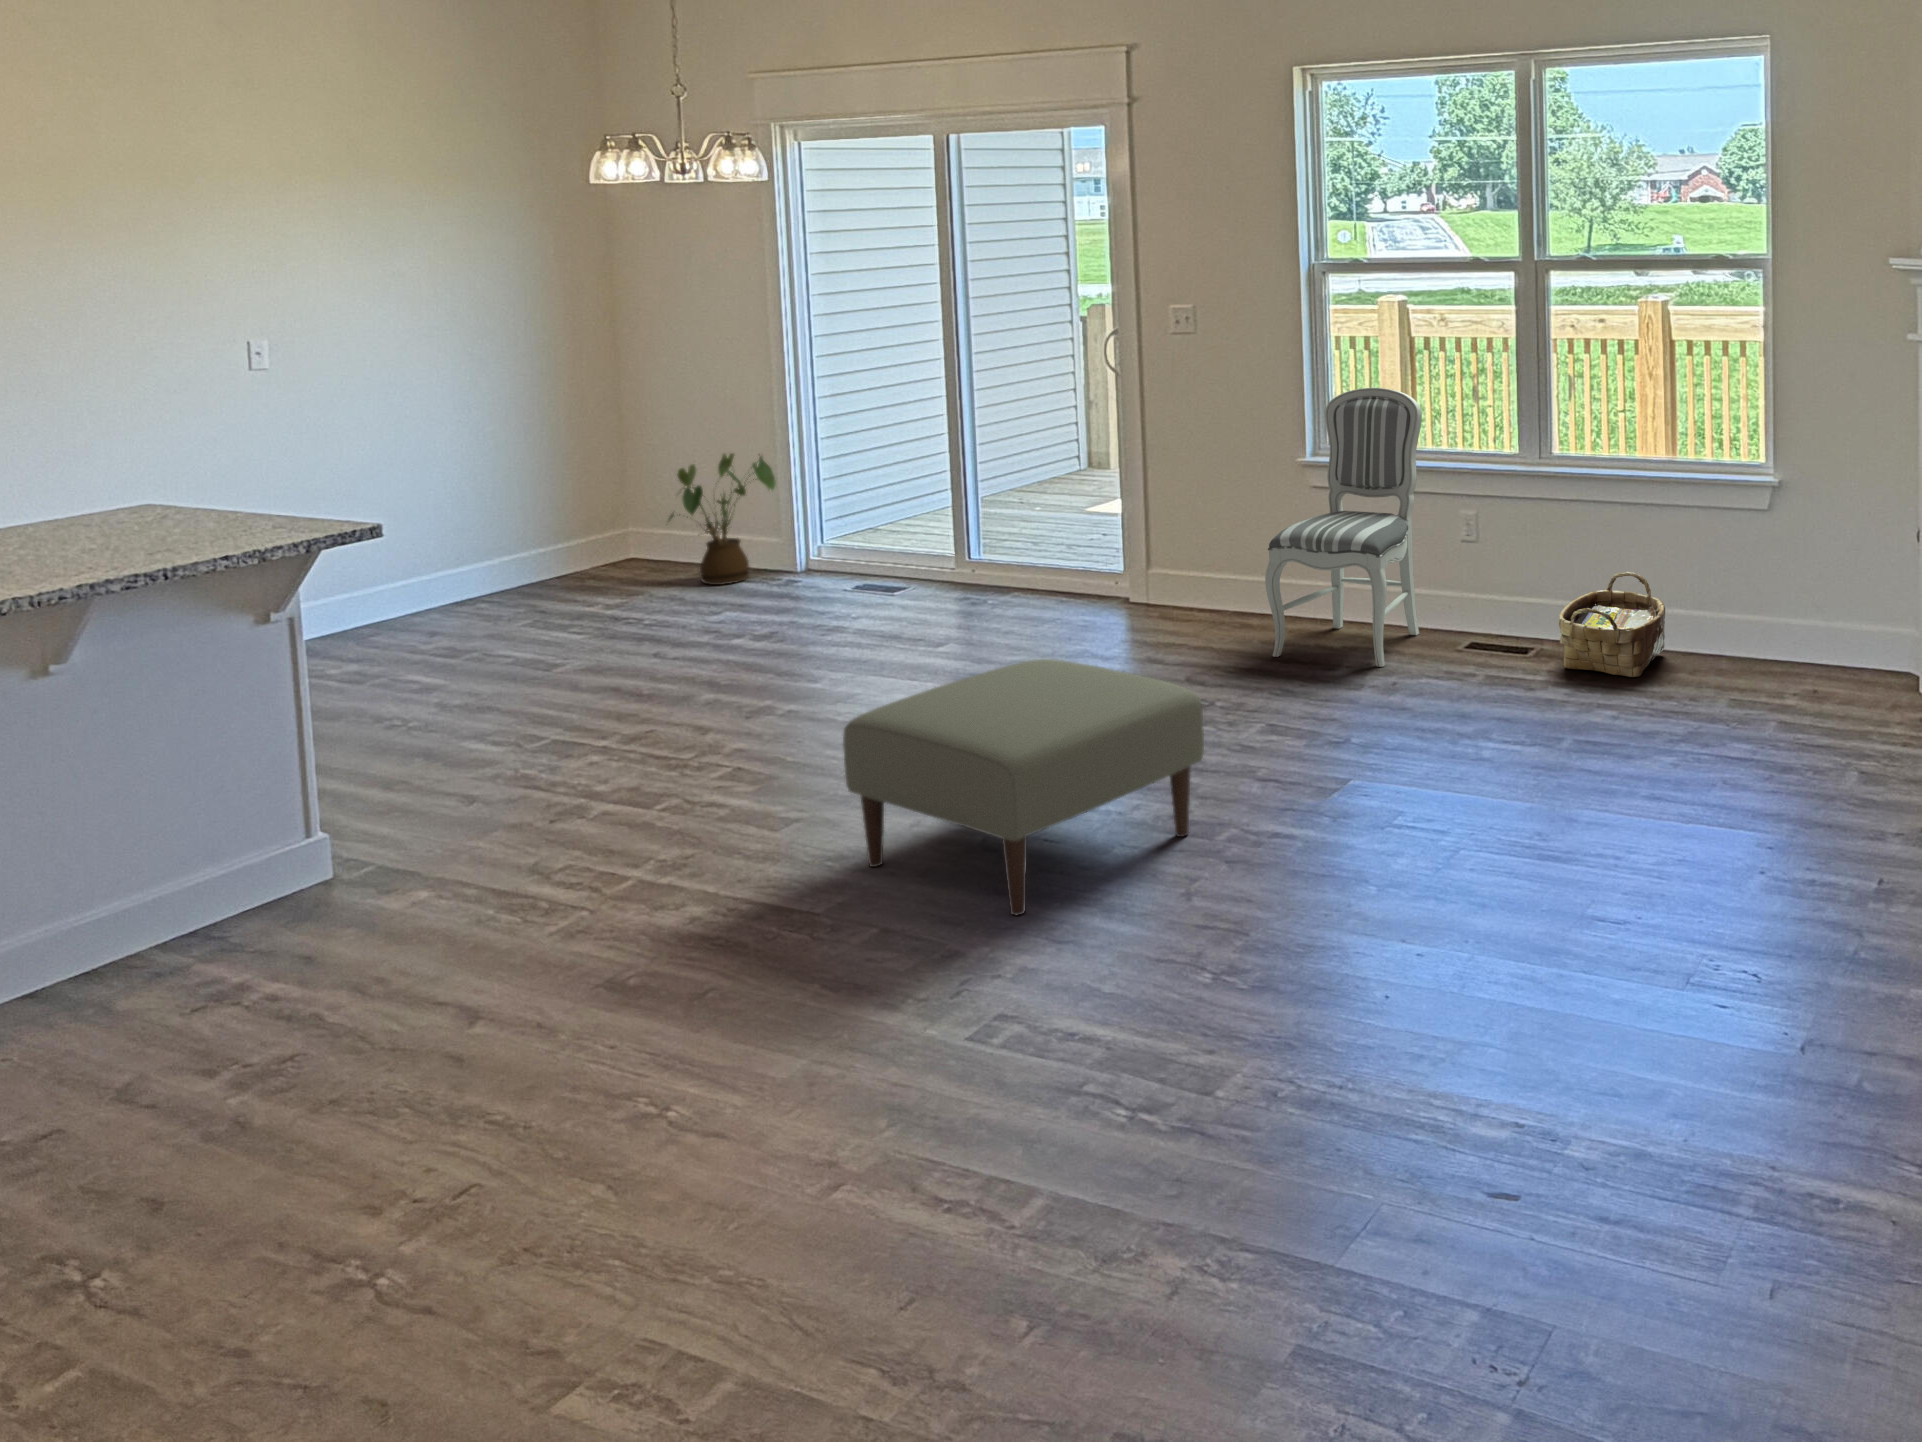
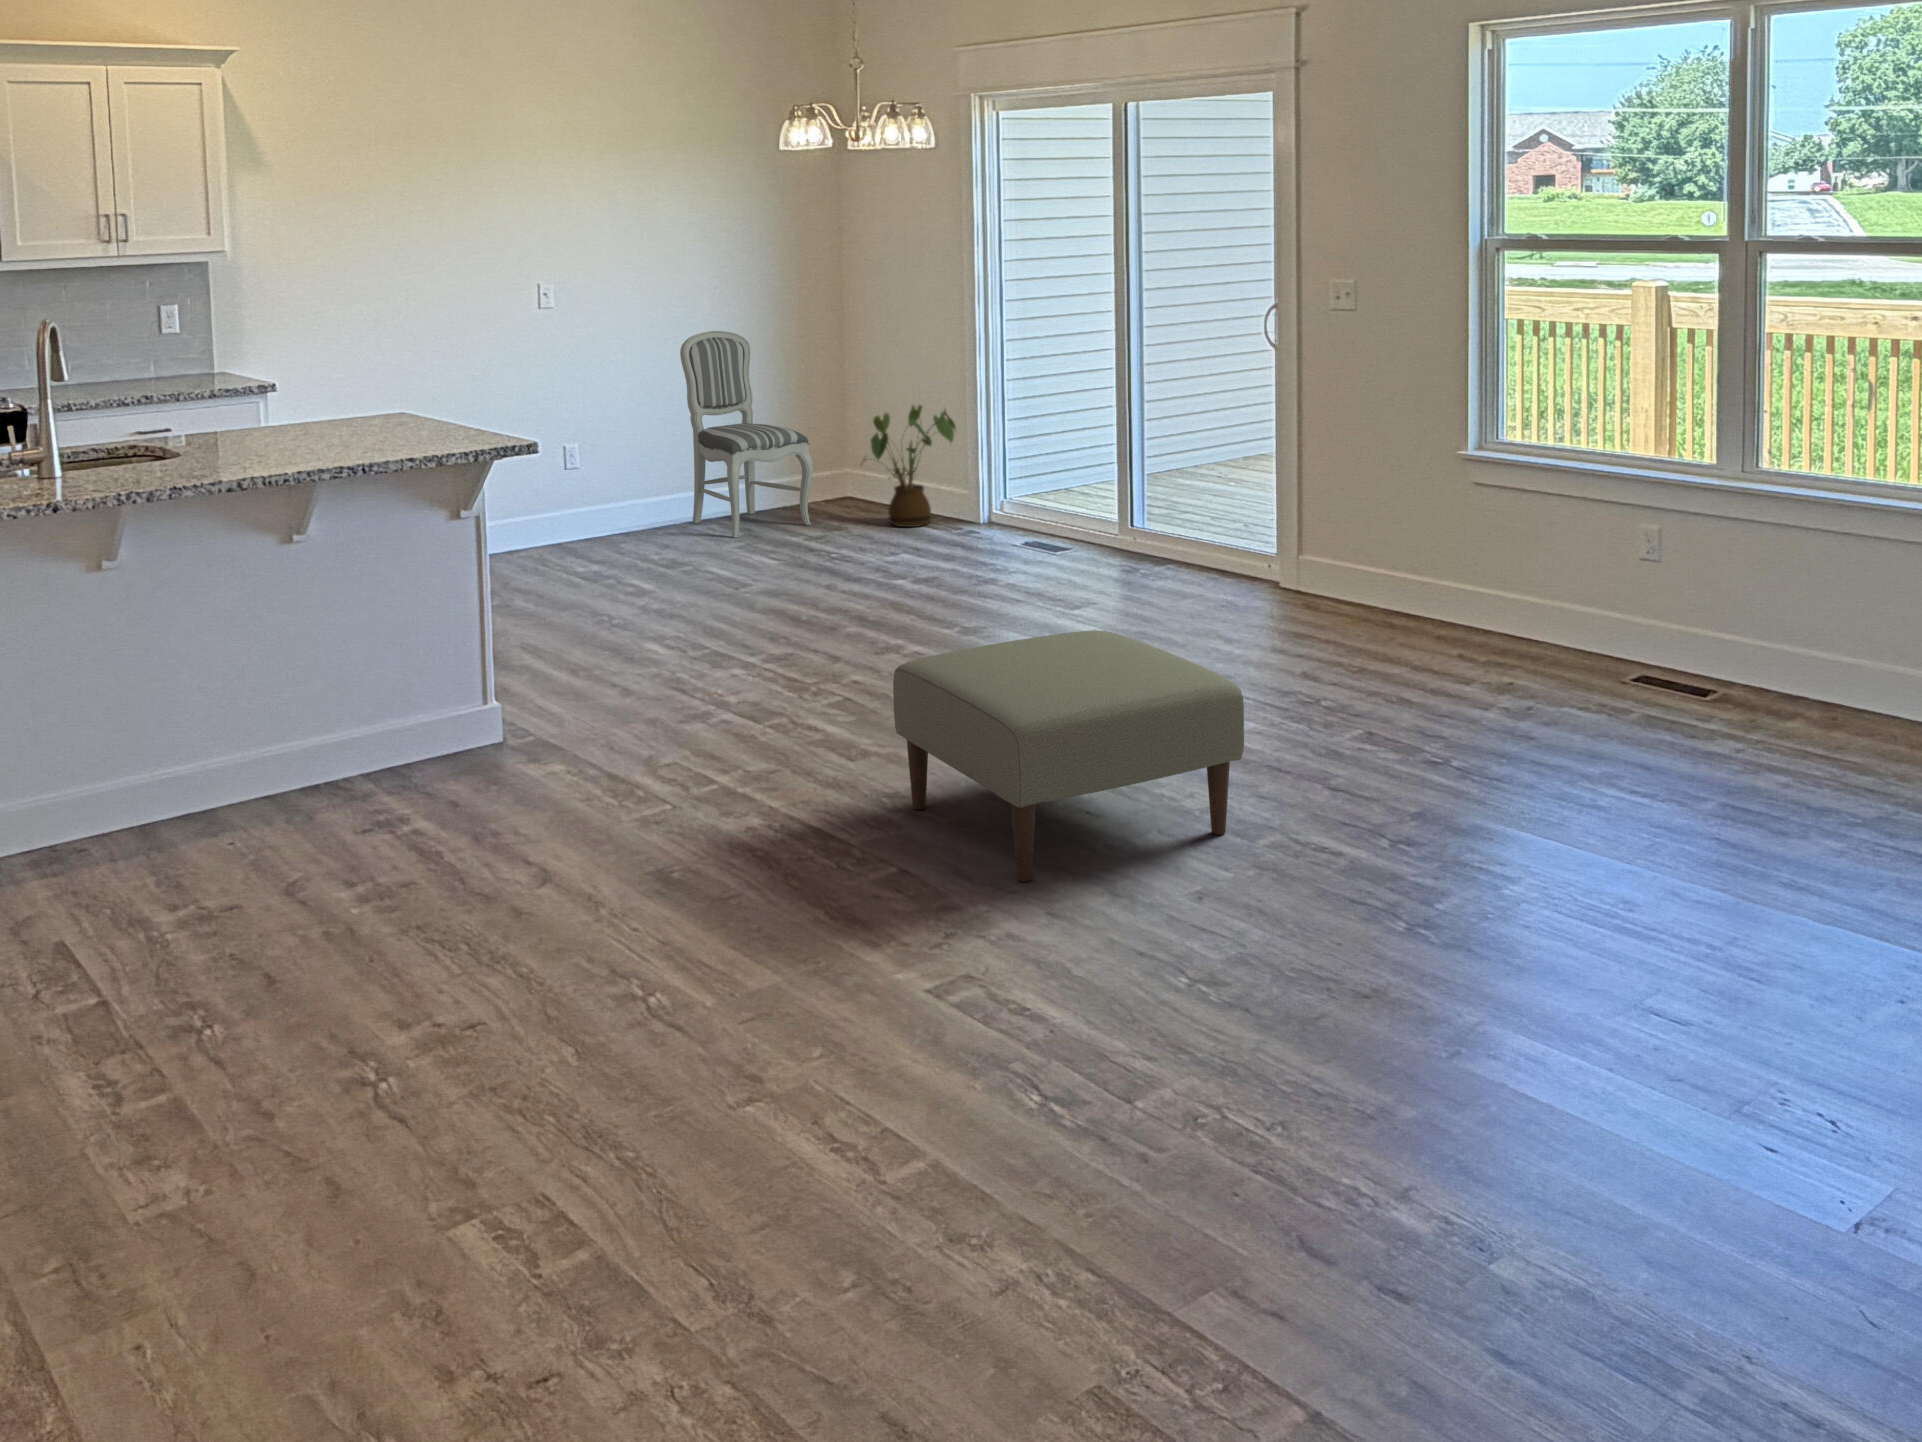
dining chair: present [1265,388,1422,667] -> present [680,331,813,538]
woven basket: present [1559,572,1665,677] -> none [1737,618,1886,746]

